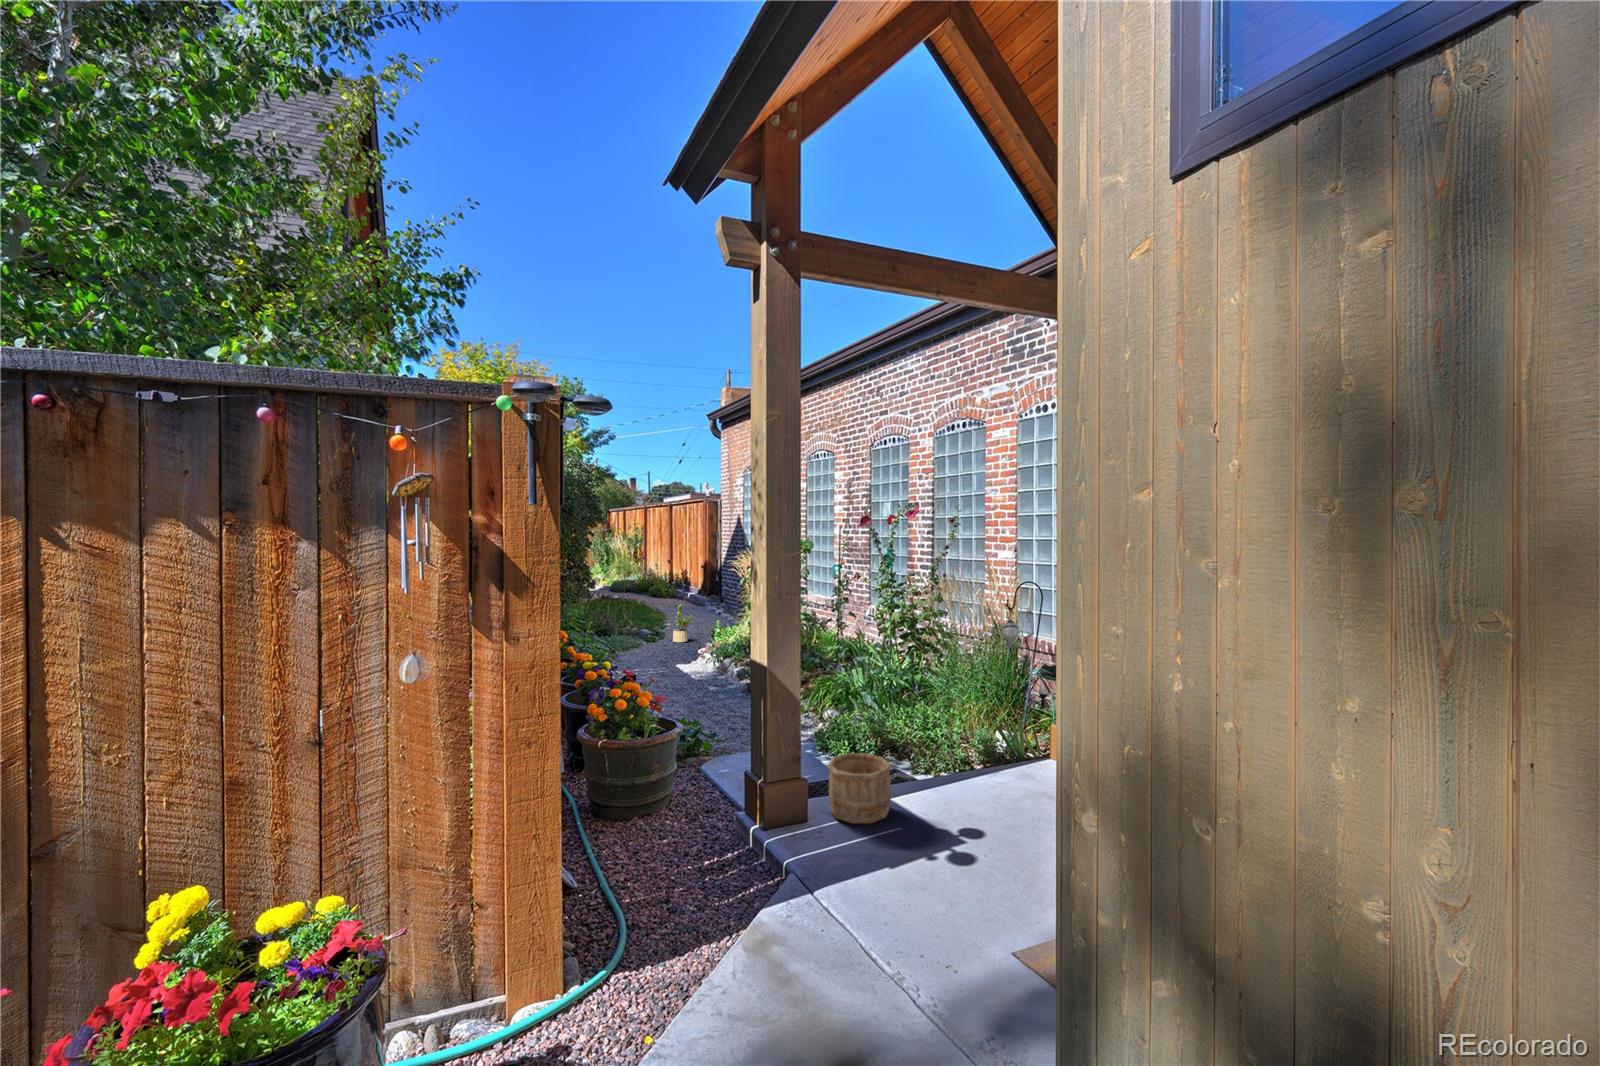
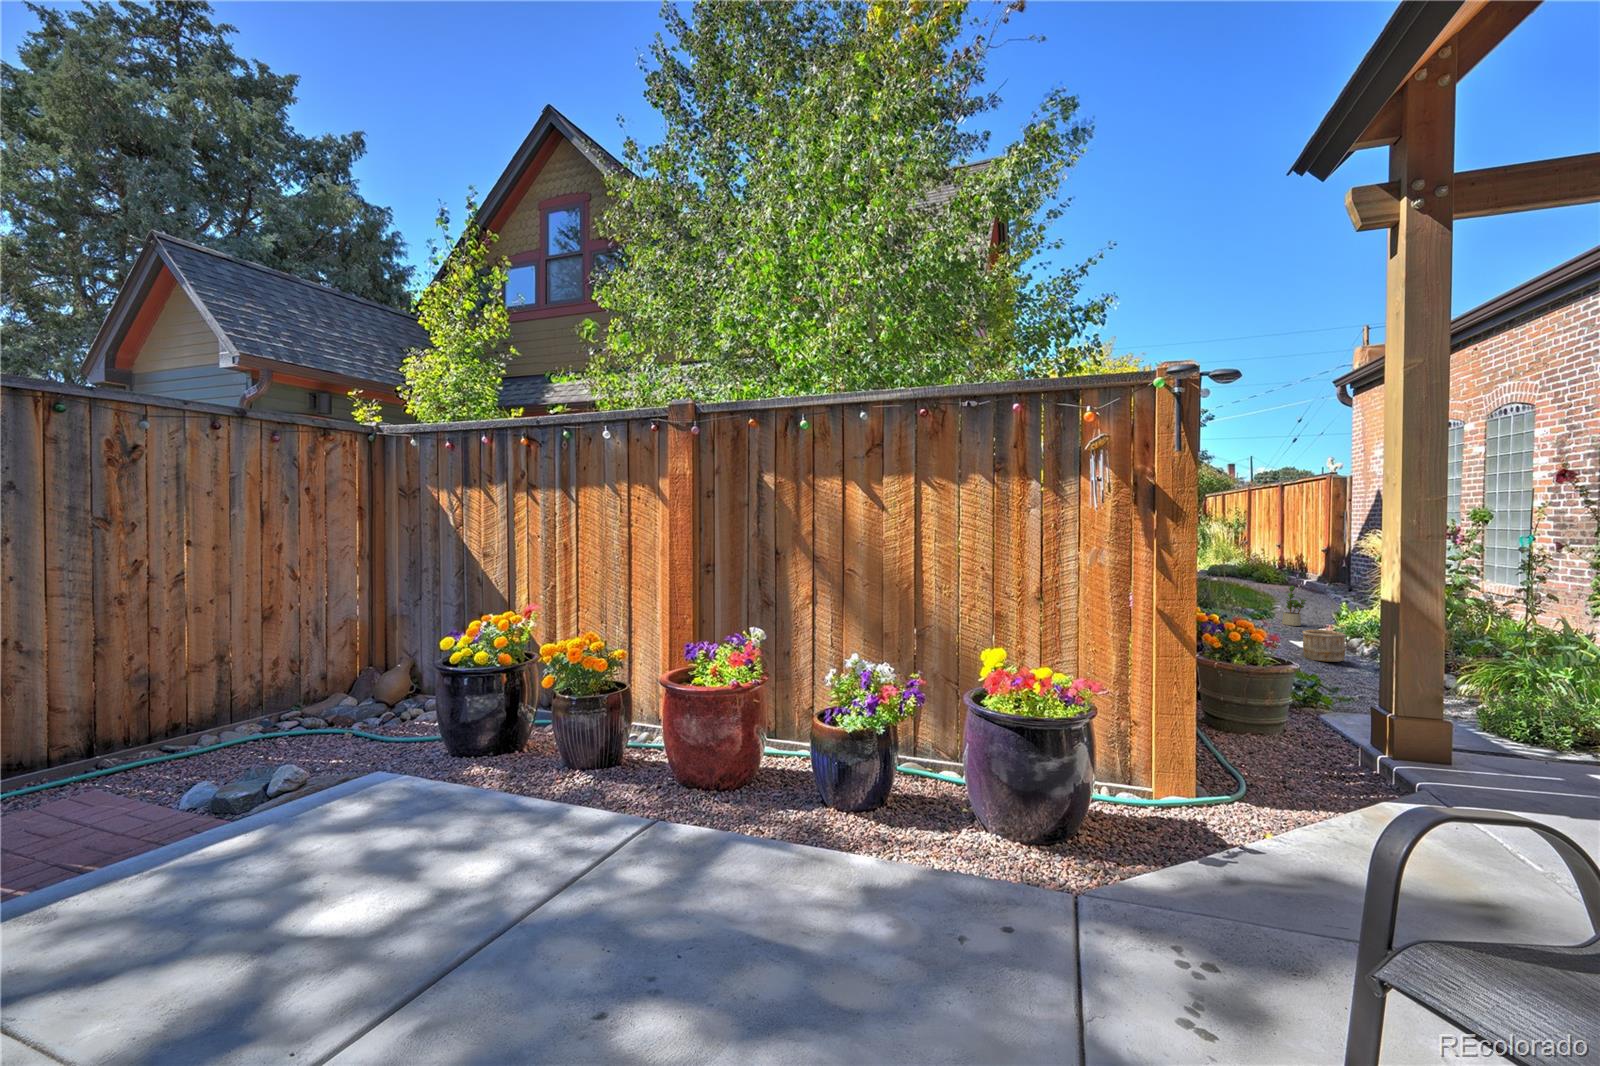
wooden bucket: present [827,753,892,824] -> present [1302,630,1346,662]

